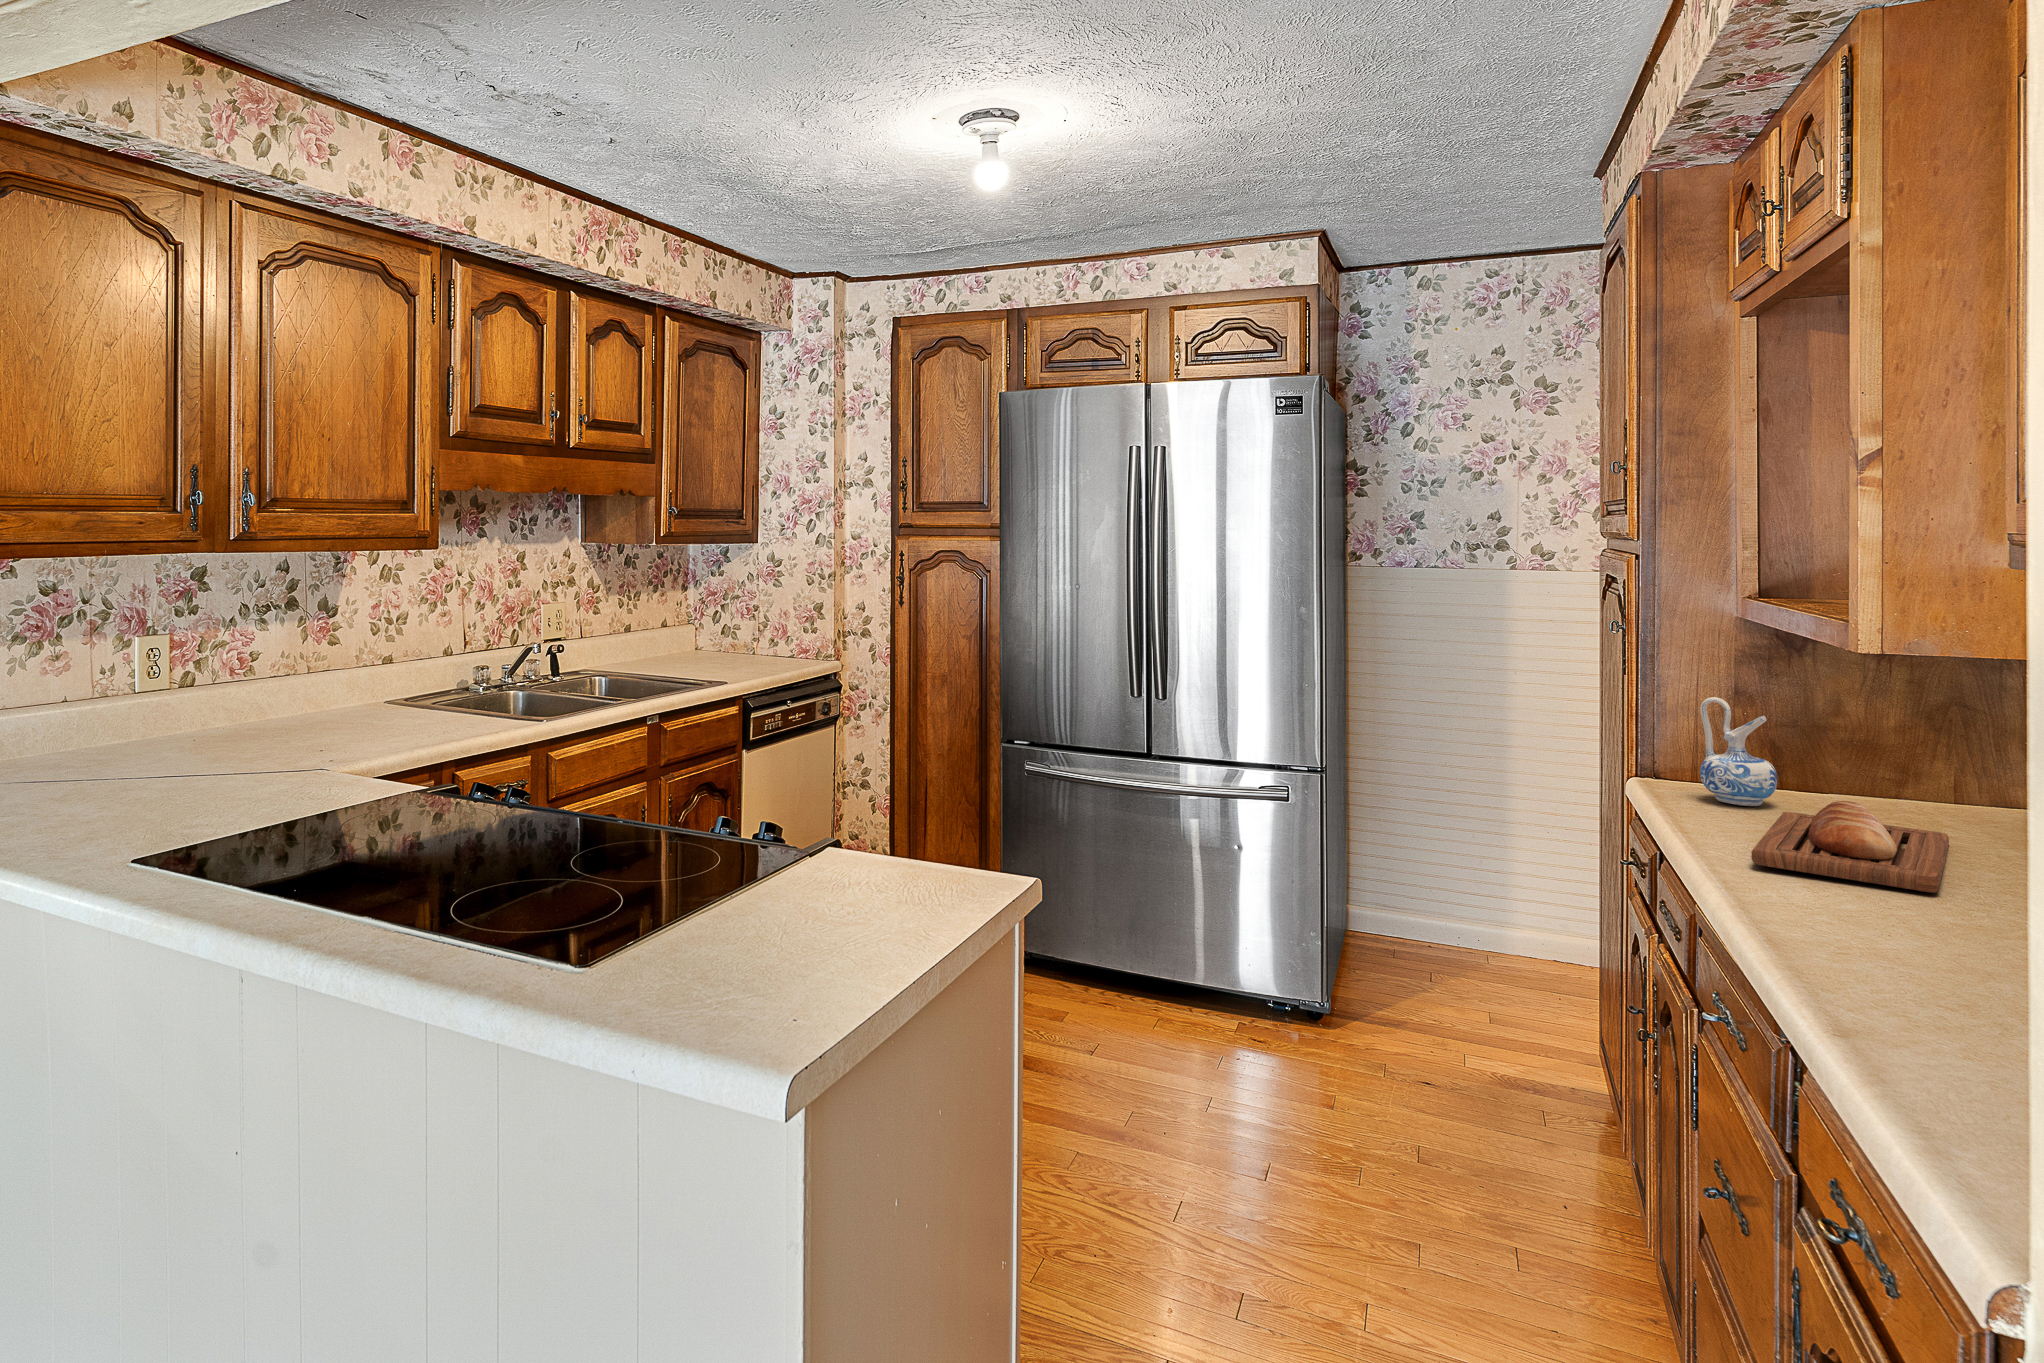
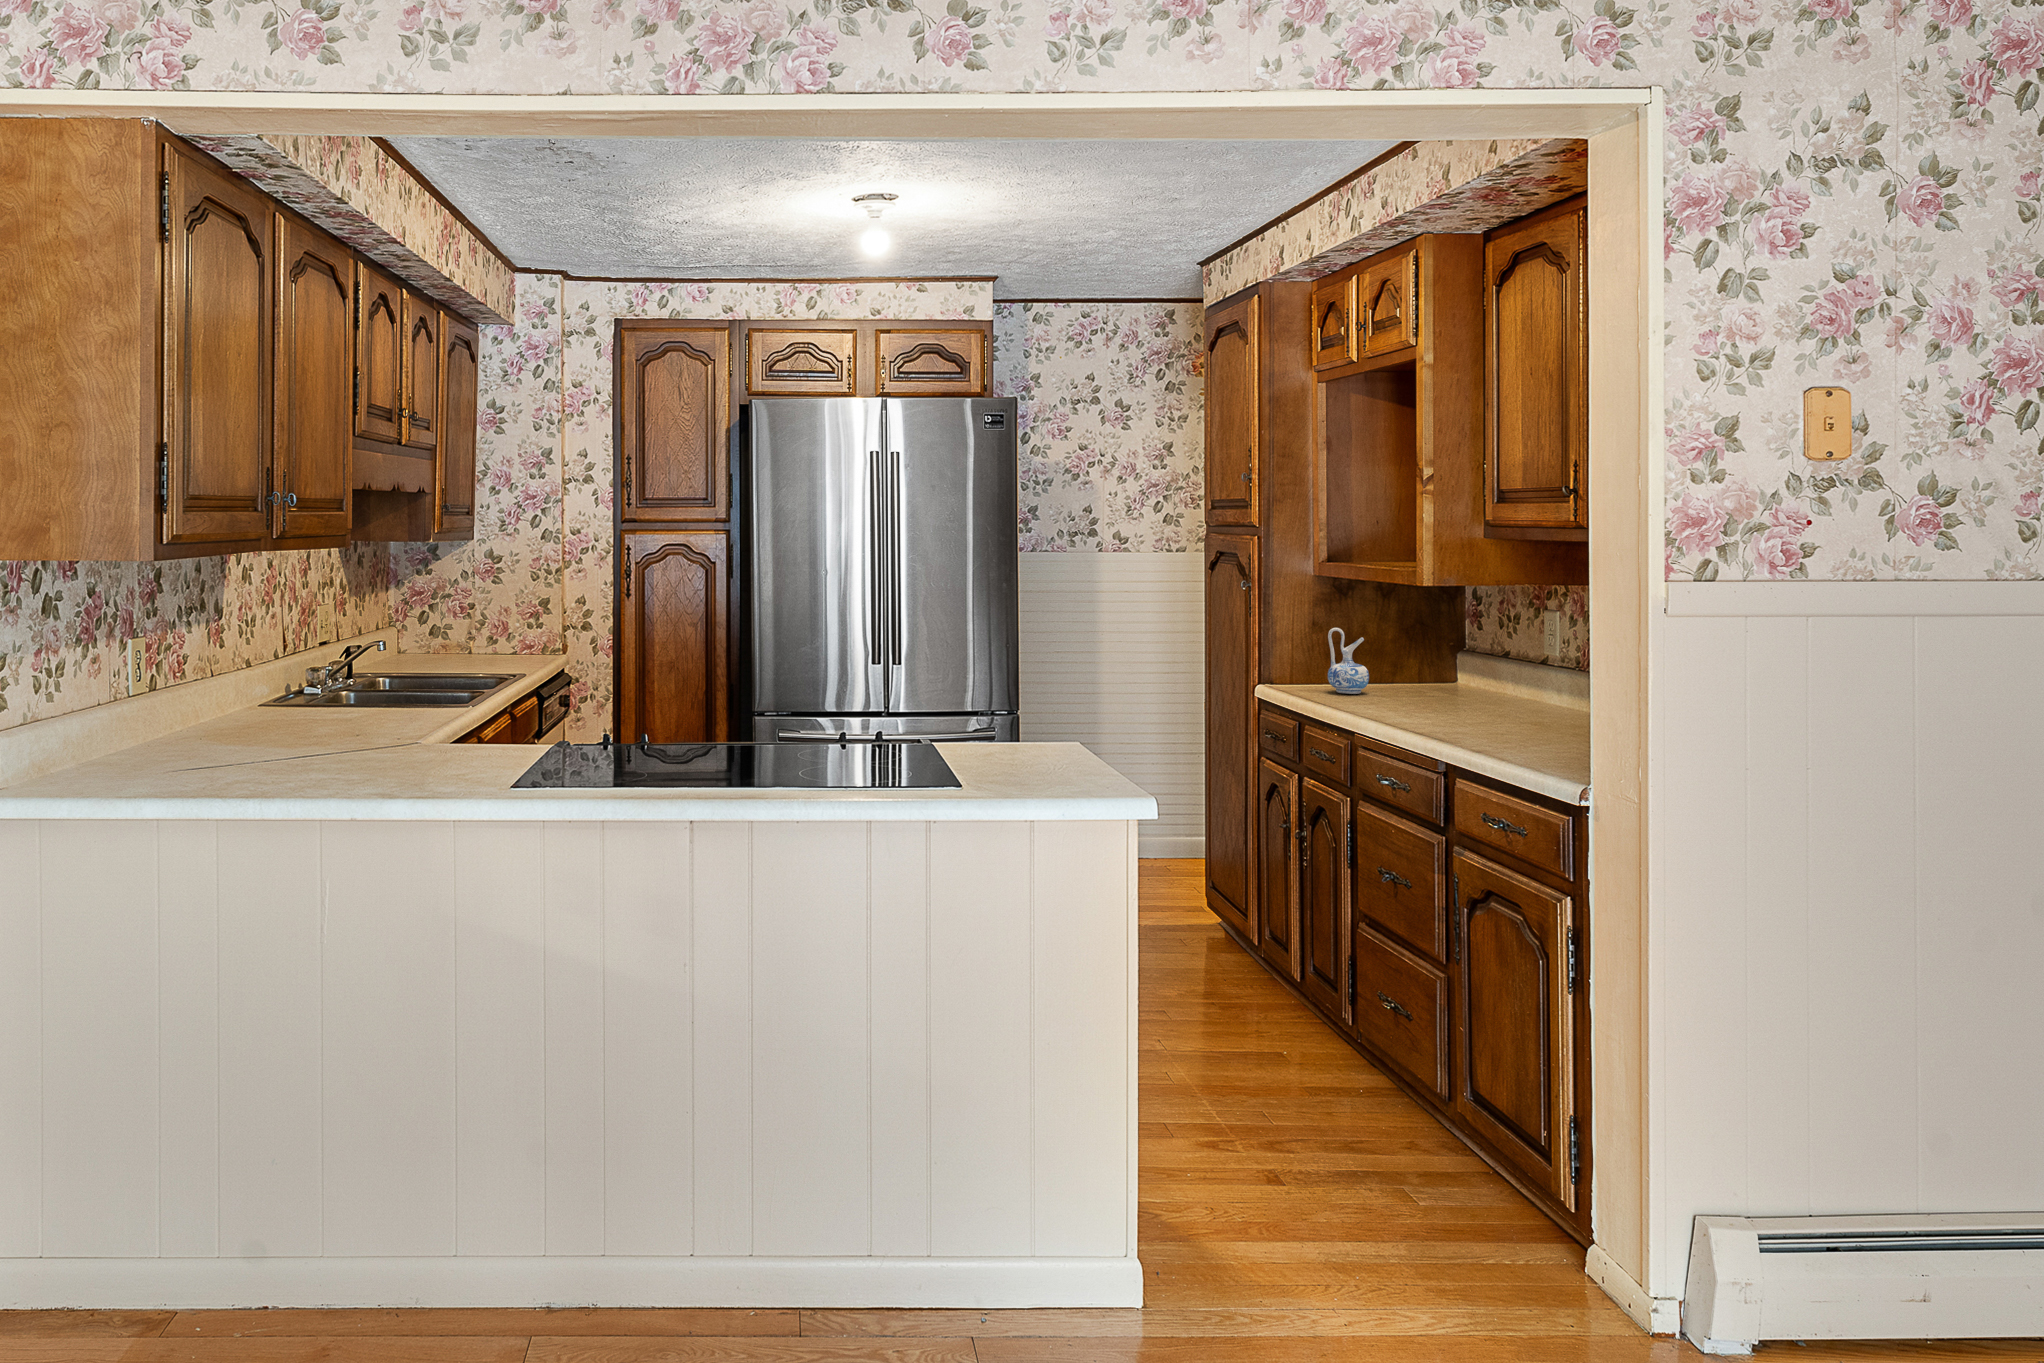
bread loaf: present [1751,801,1949,893] -> none [1381,682,1482,721]

